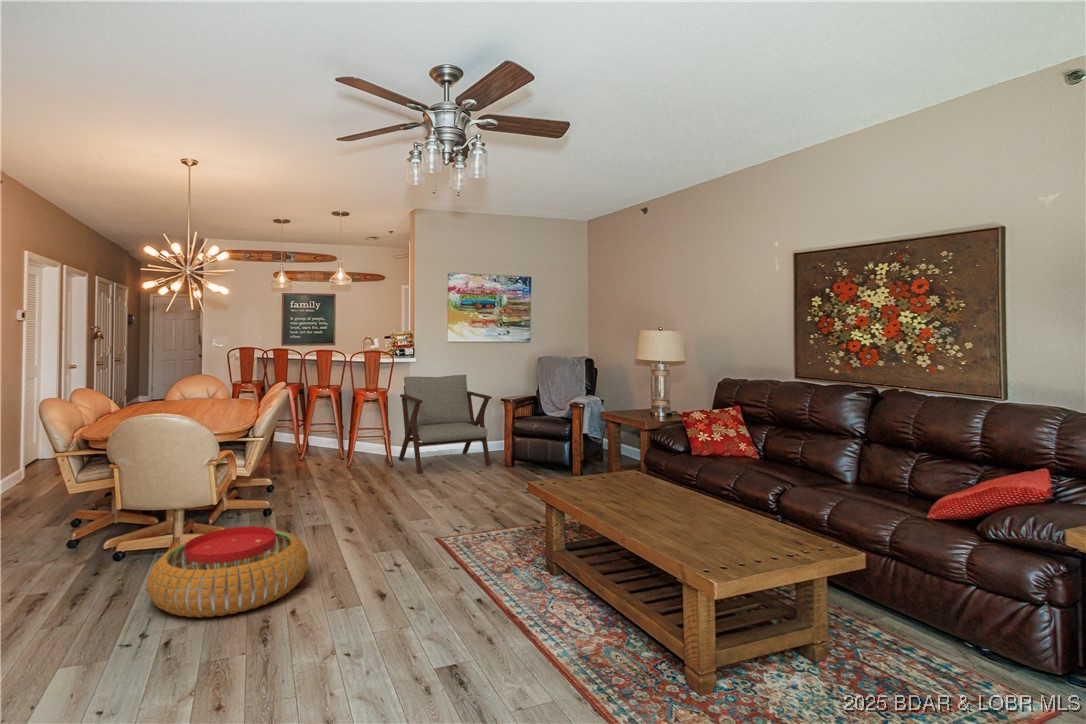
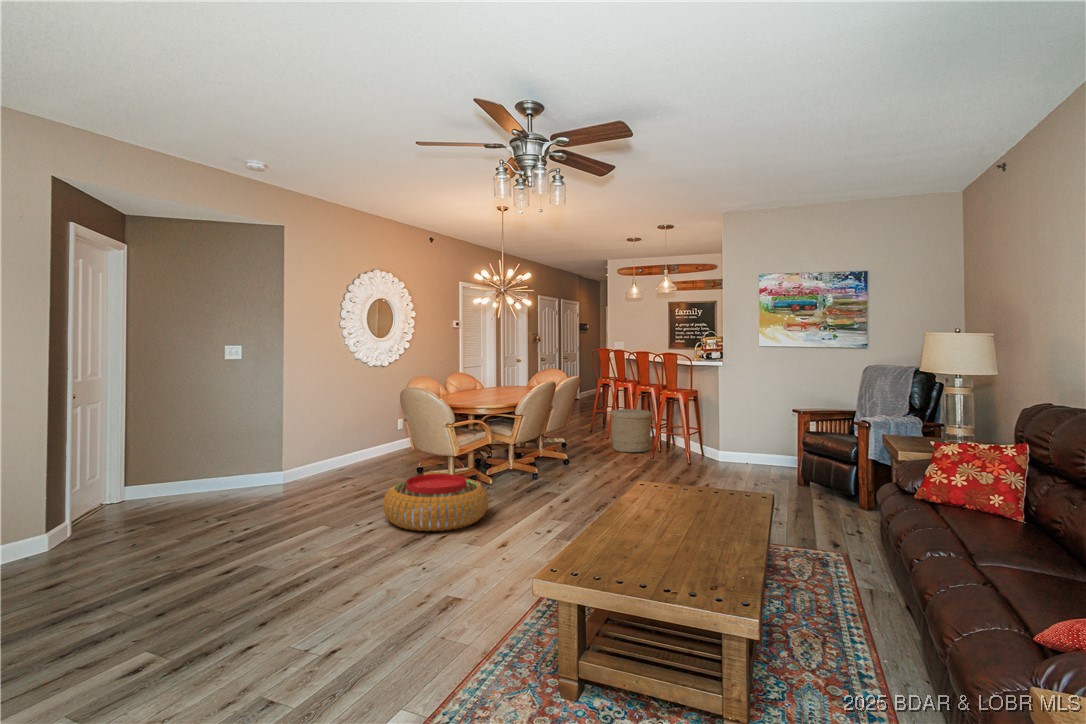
lounge chair: present [399,375,492,474] -> none [691,380,779,484]
woven basket: none [288,413,337,463] -> present [611,409,652,453]

